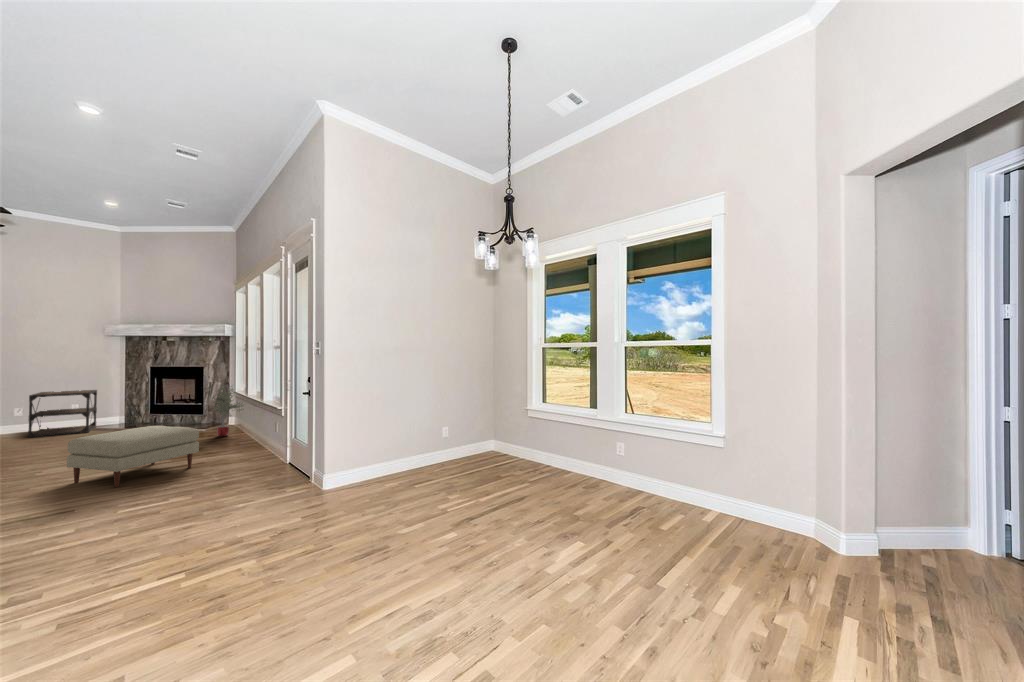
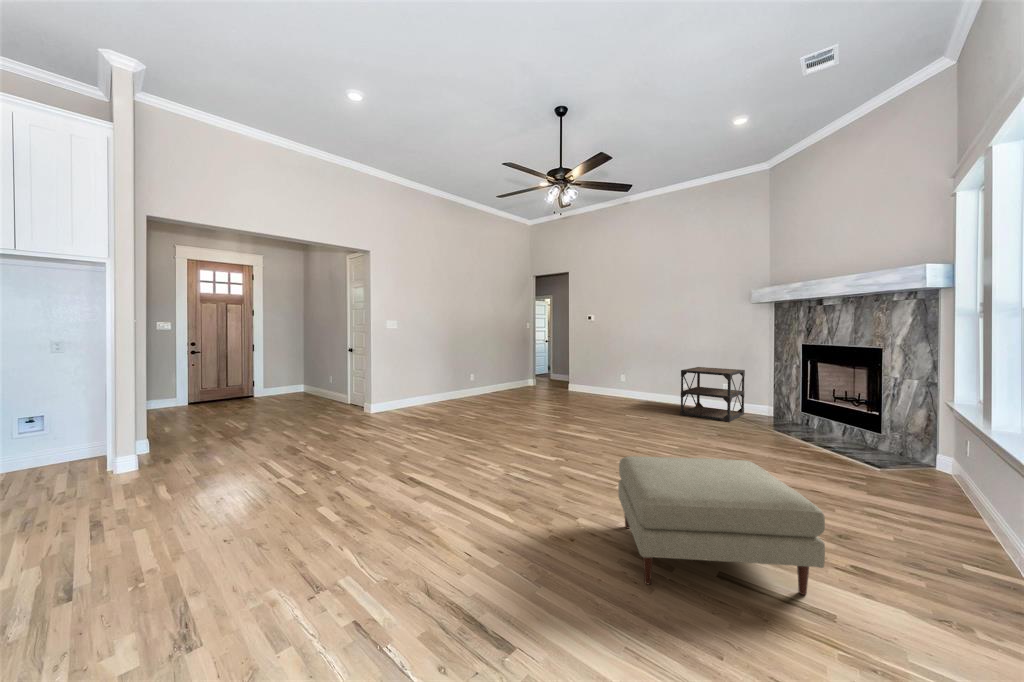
potted tree: present [213,385,243,437] -> none [887,390,978,501]

